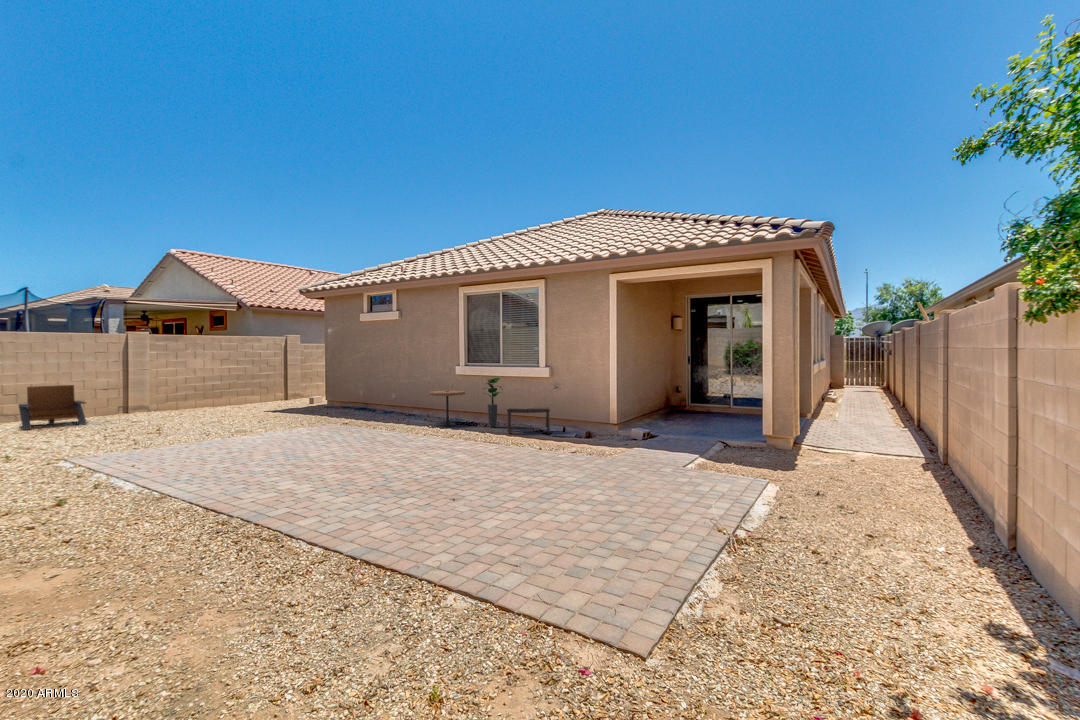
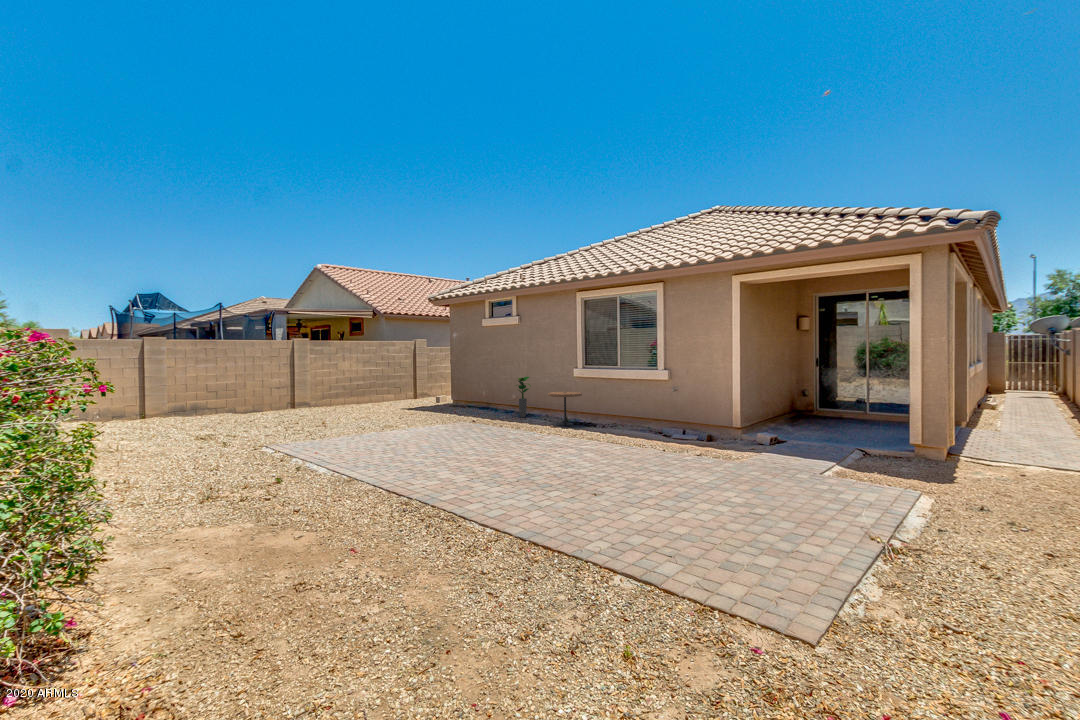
potted plant: present [484,378,501,427] -> present [518,377,531,417]
lounge chair: present [19,385,87,430] -> none [218,384,265,421]
bench: present [507,407,550,433] -> none [626,410,669,436]

